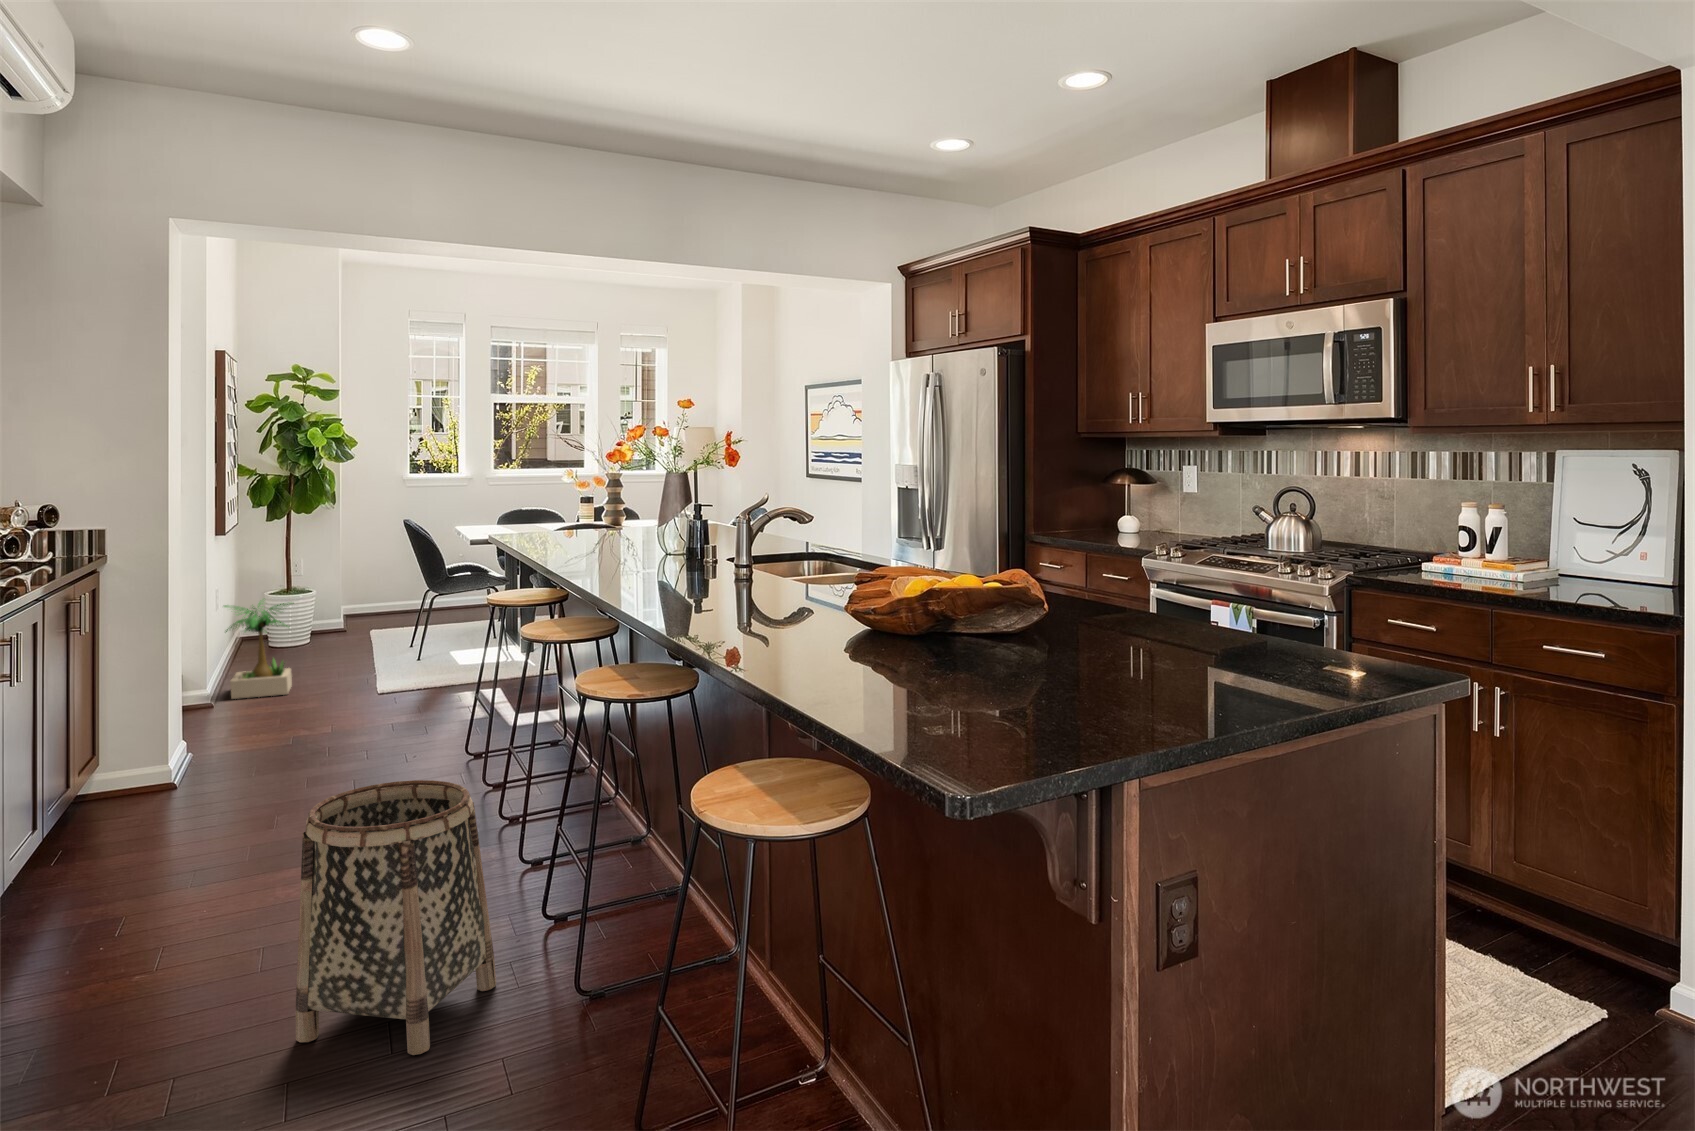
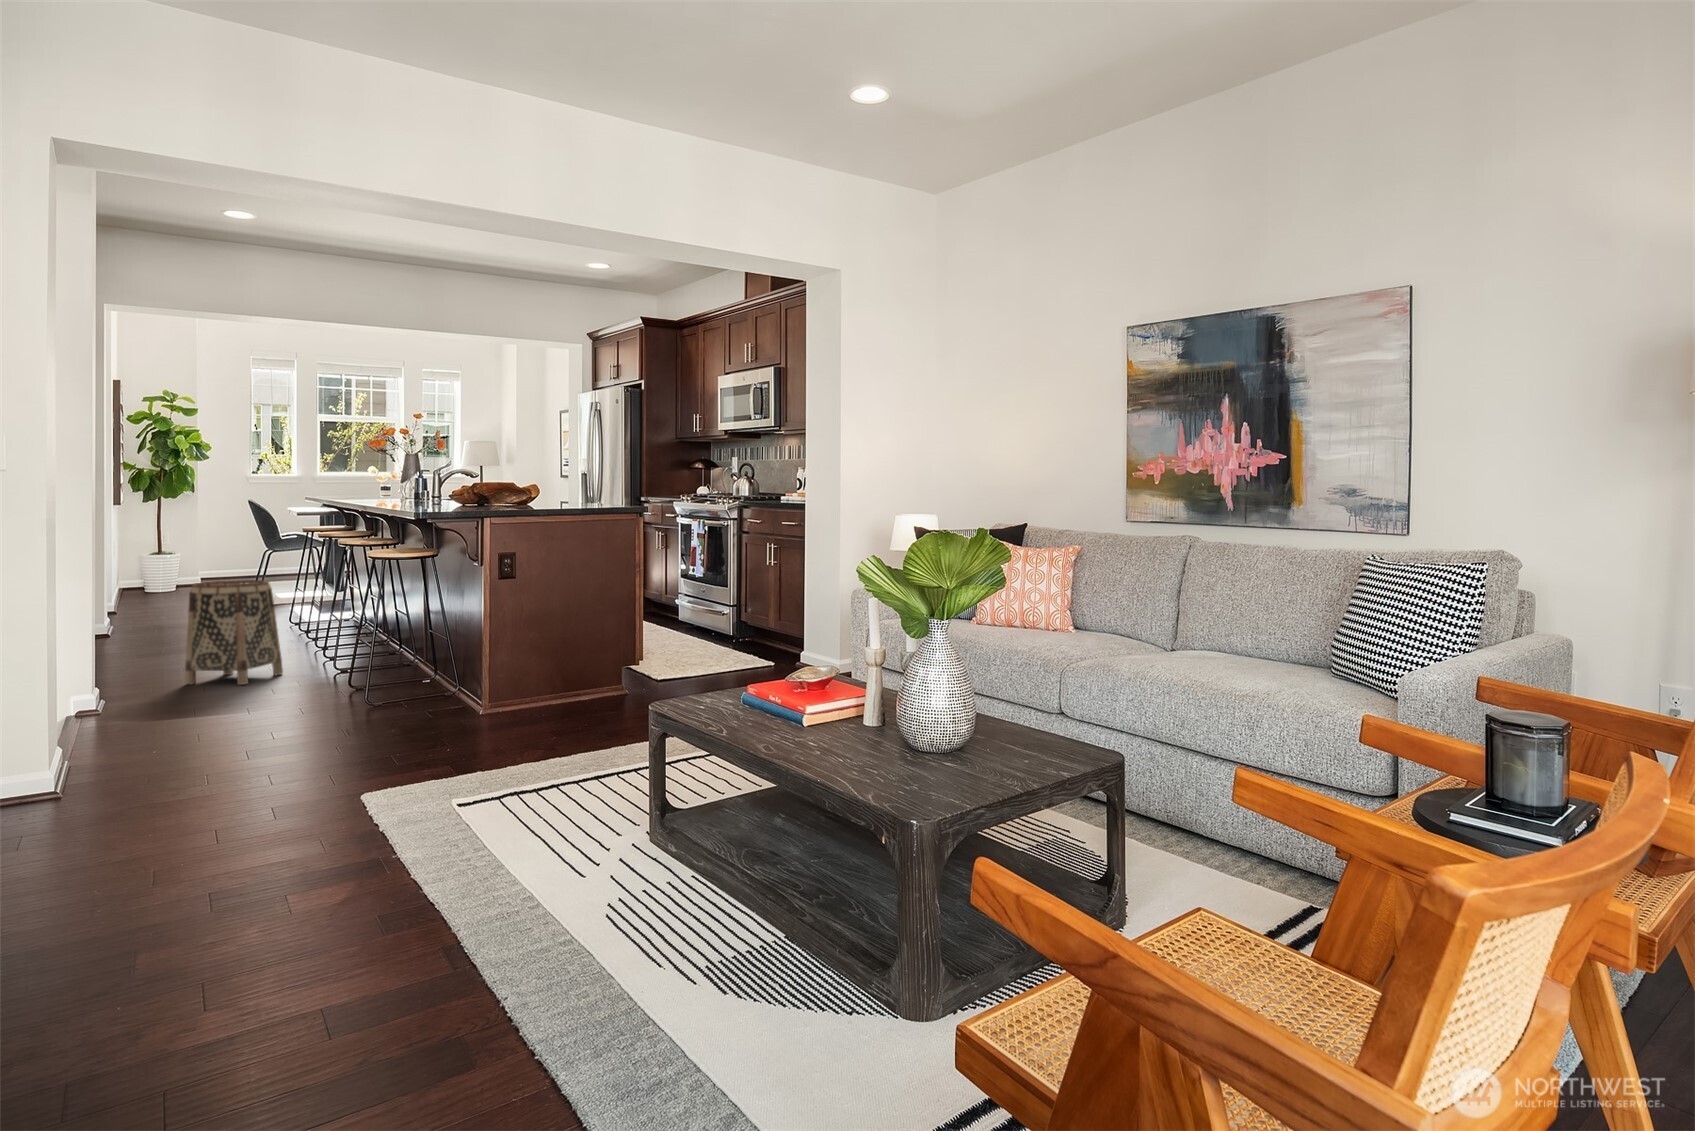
potted plant: present [224,602,294,699] -> none [112,546,173,611]

